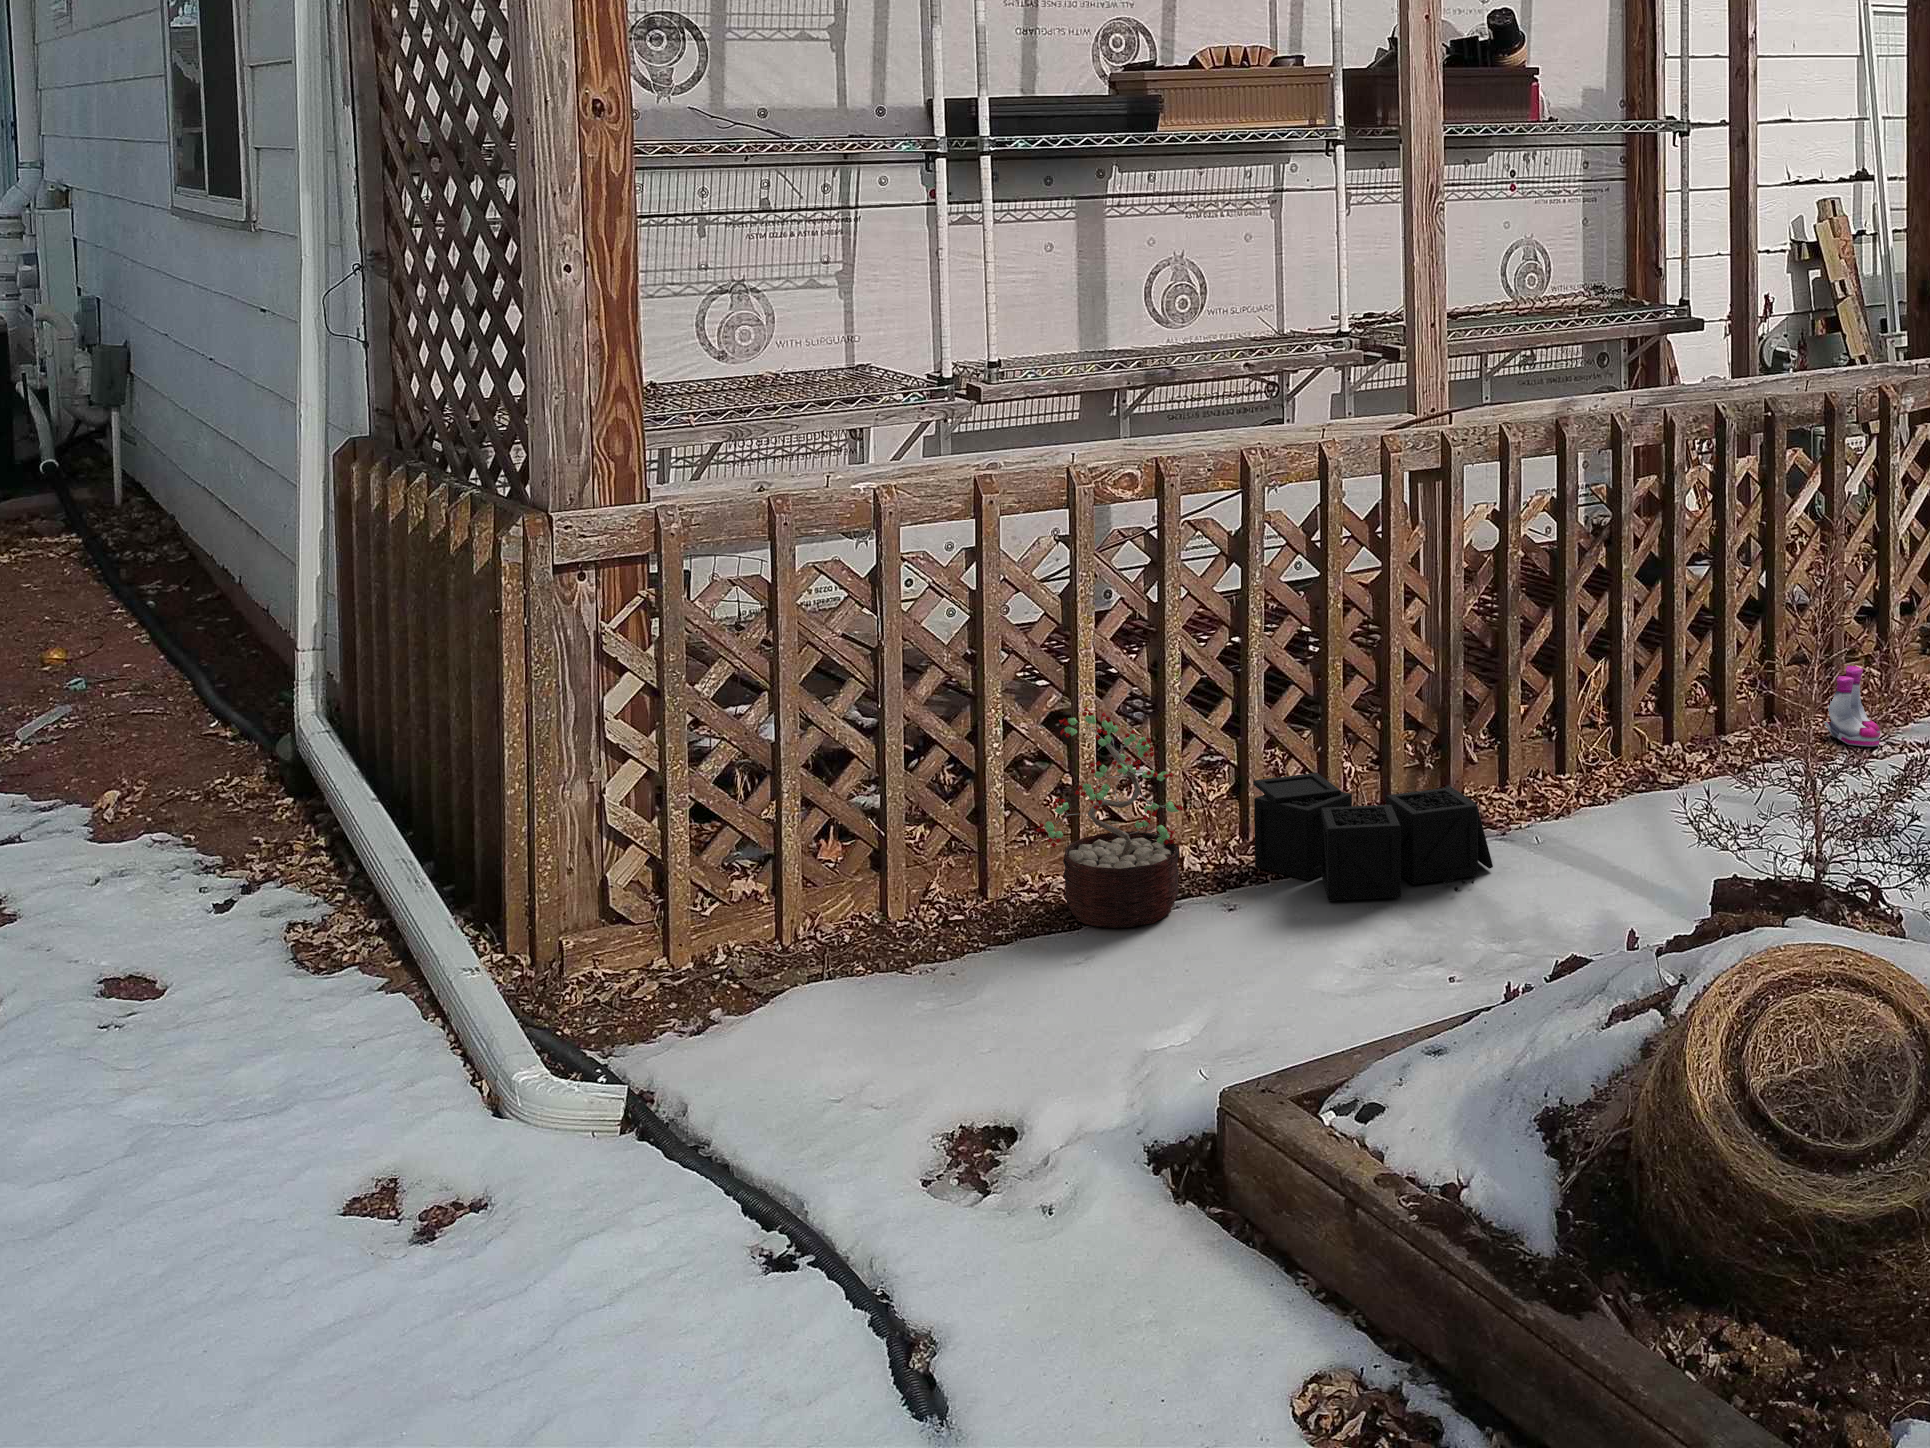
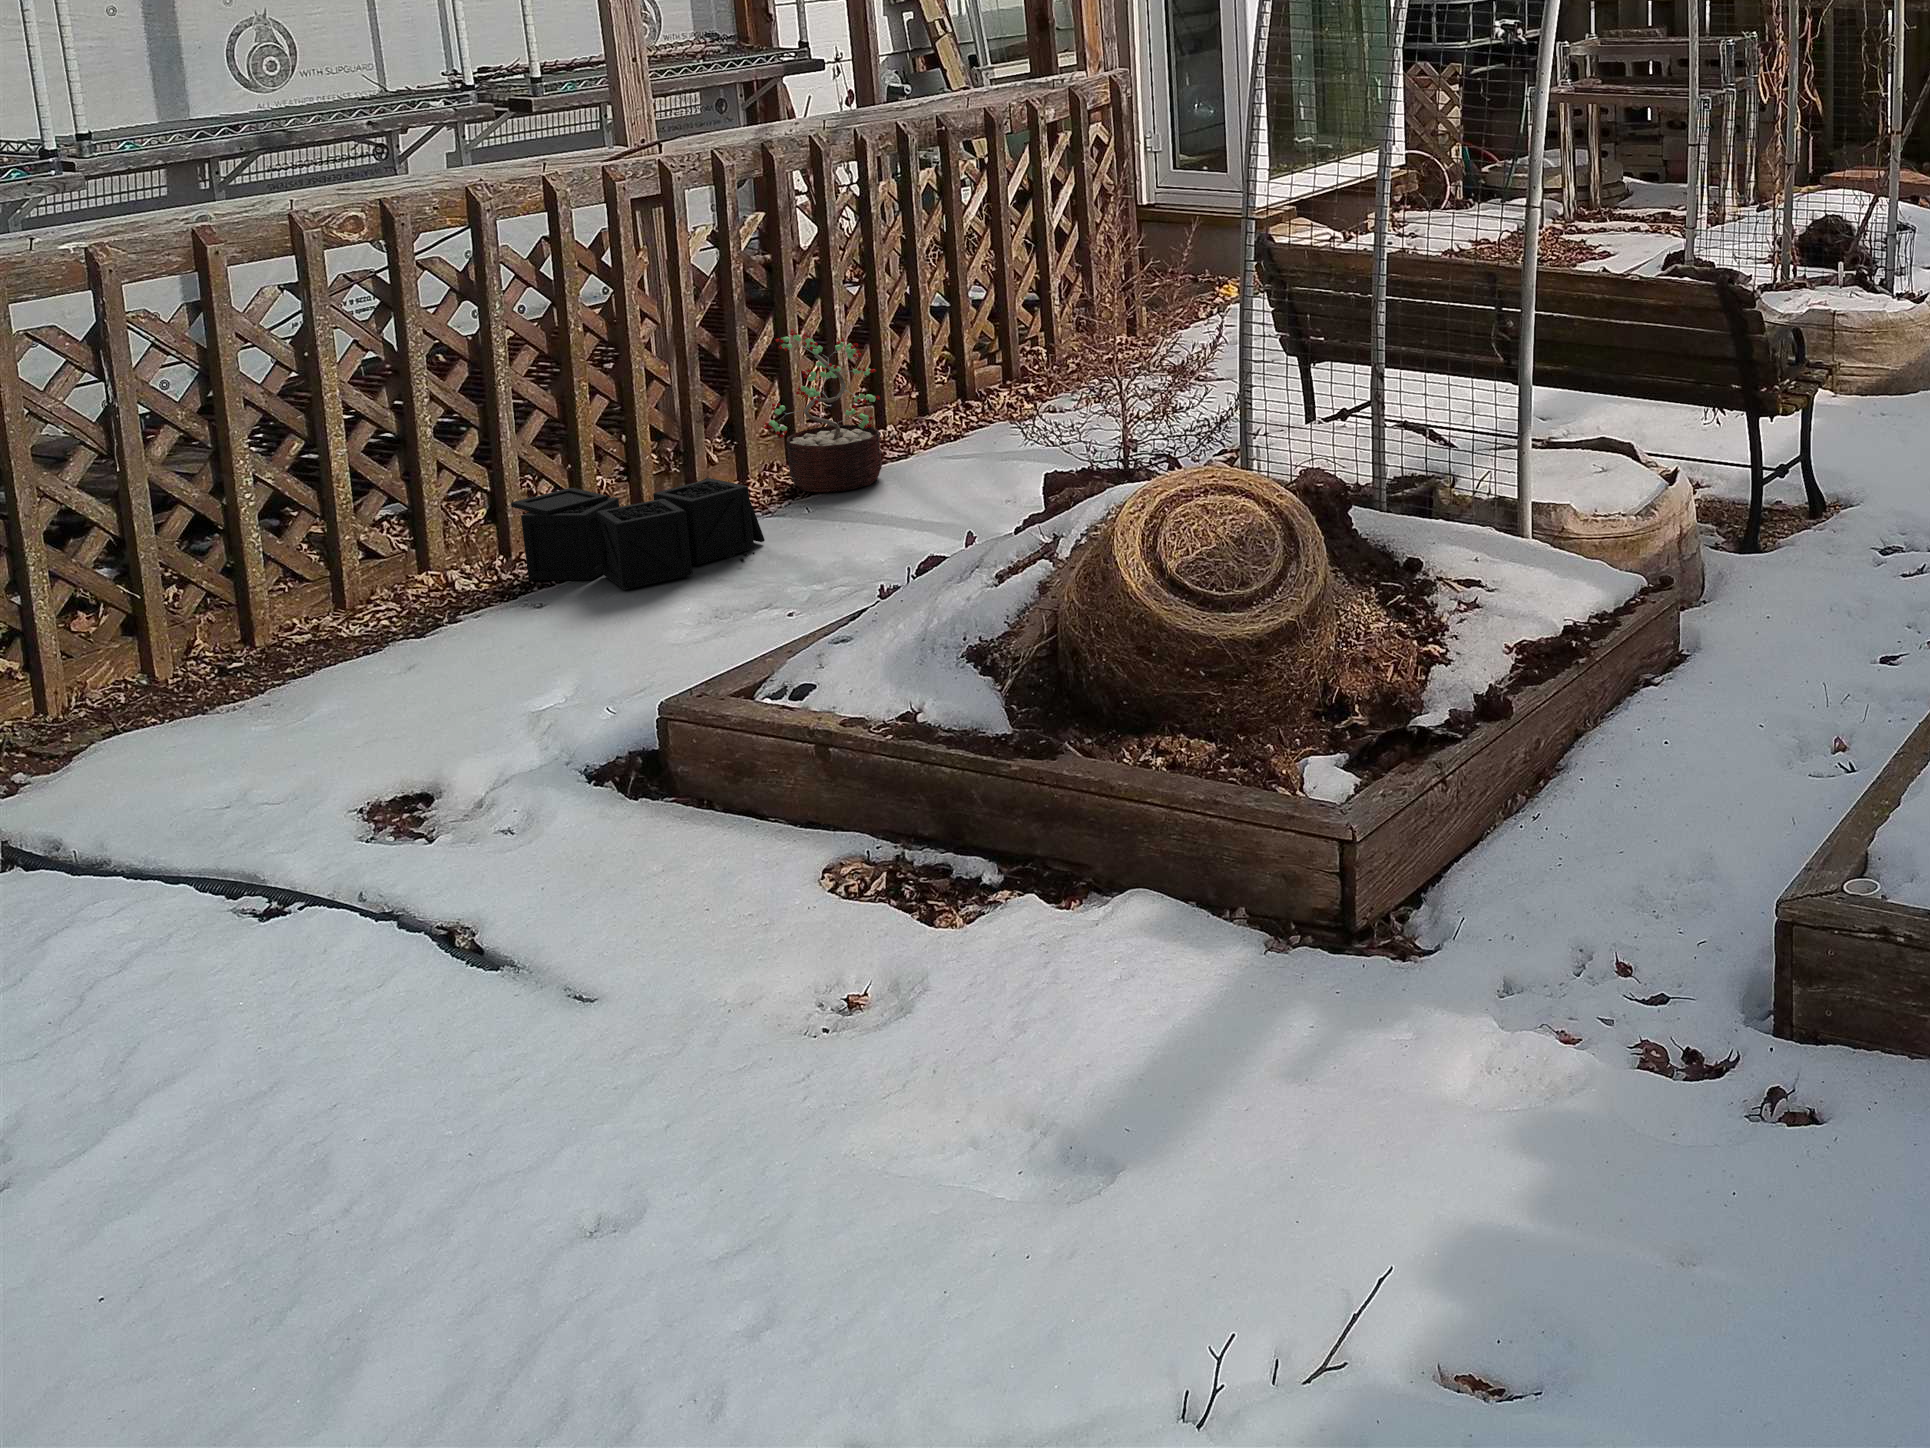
boots: present [1824,666,1880,746] -> none [998,344,1051,410]
decorative plant: present [1036,707,1183,928] -> present [764,329,882,493]

